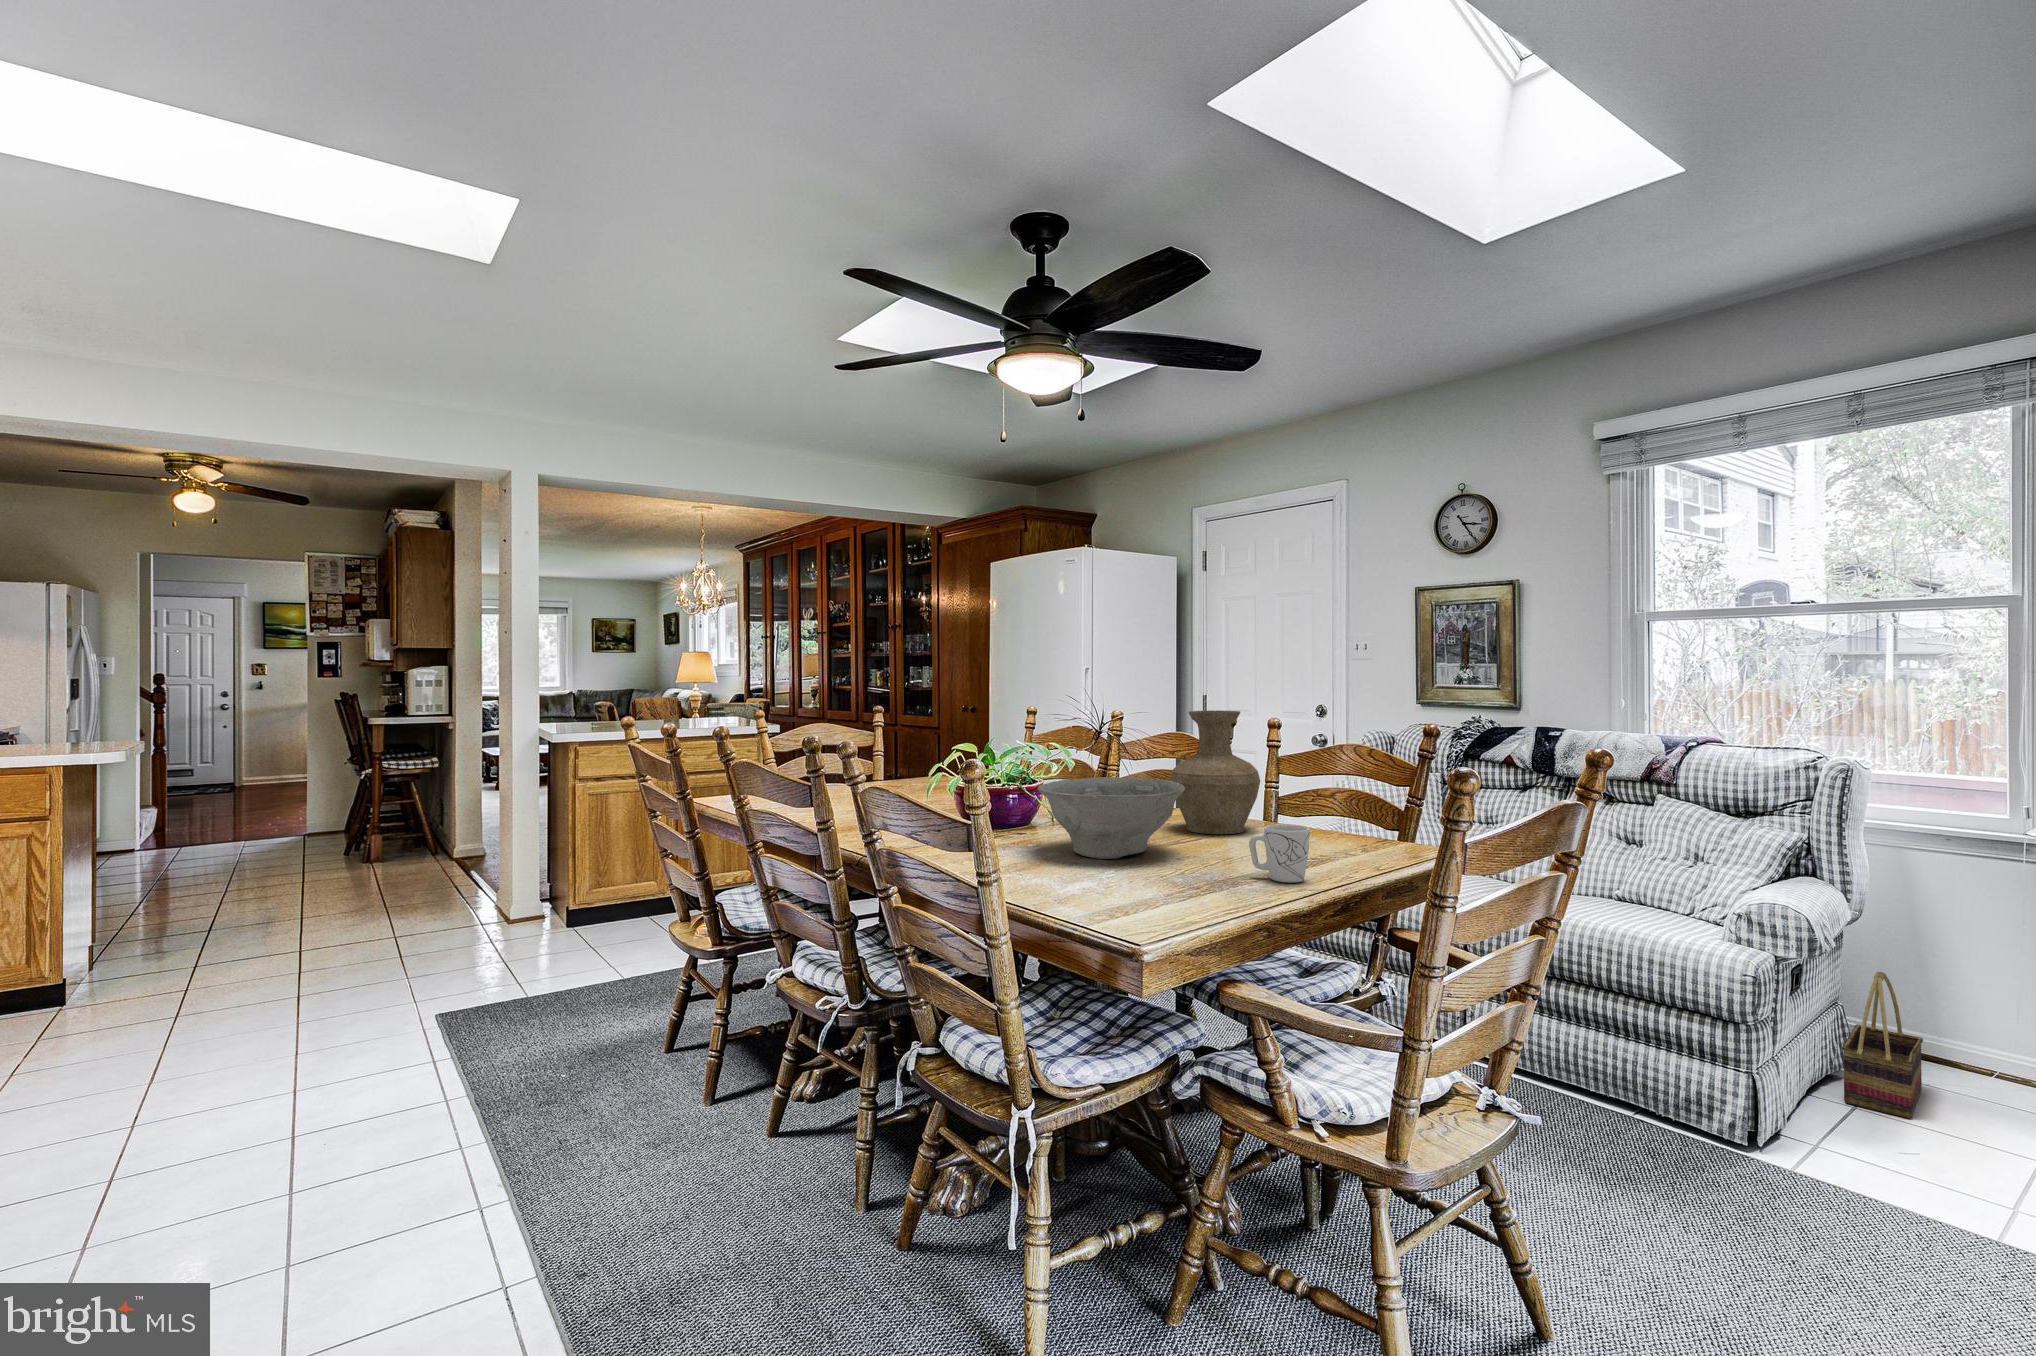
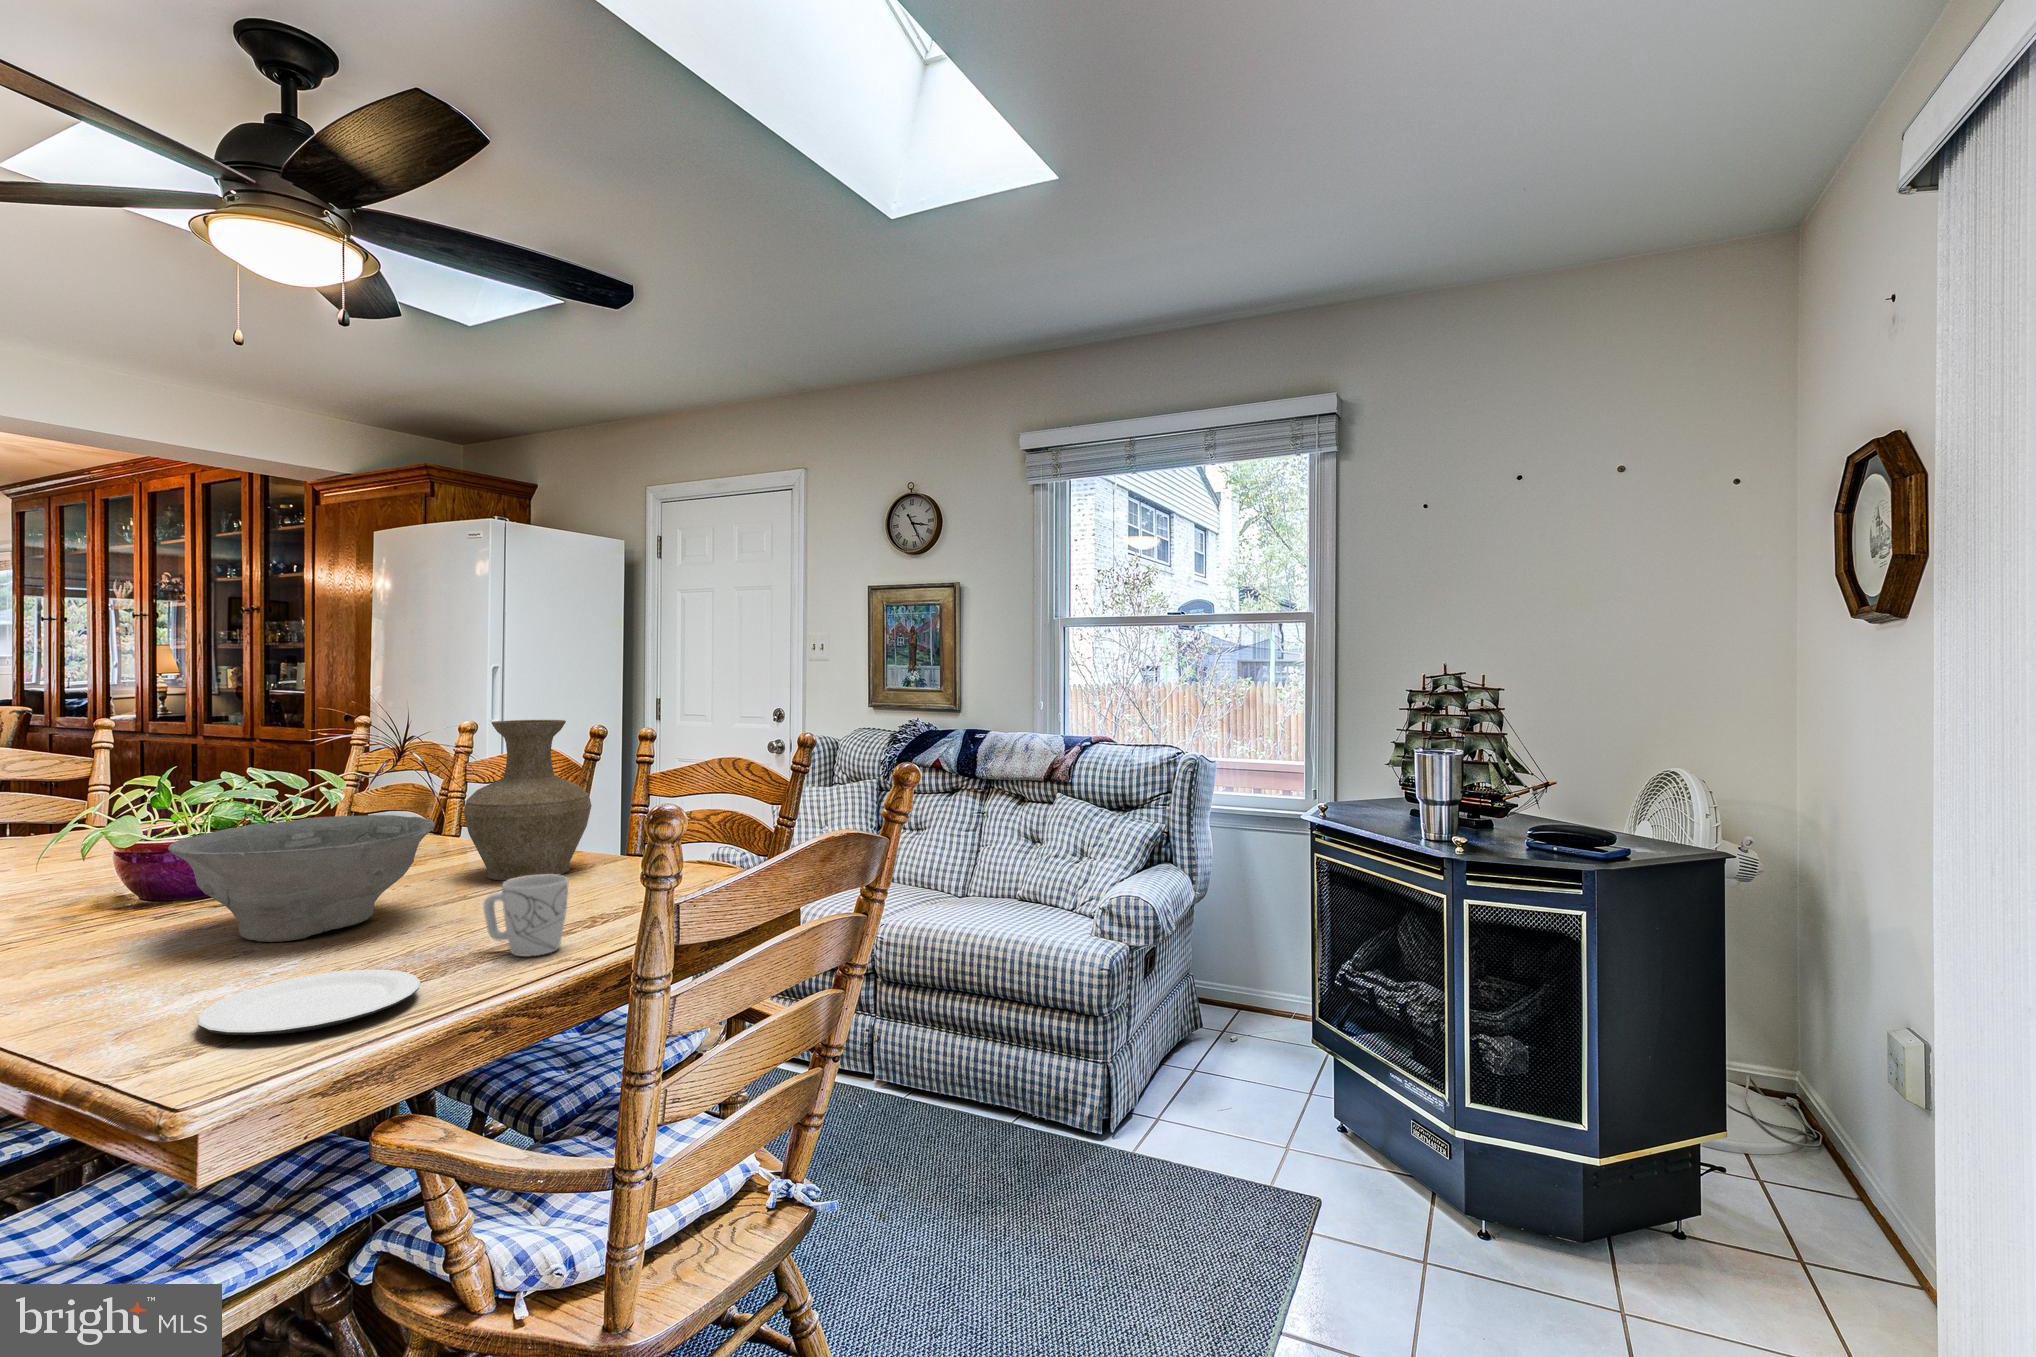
plate: none [1124,877,1244,908] -> present [197,970,420,1035]
basket: present [1841,972,1923,1118] -> none [1185,944,1244,1073]

